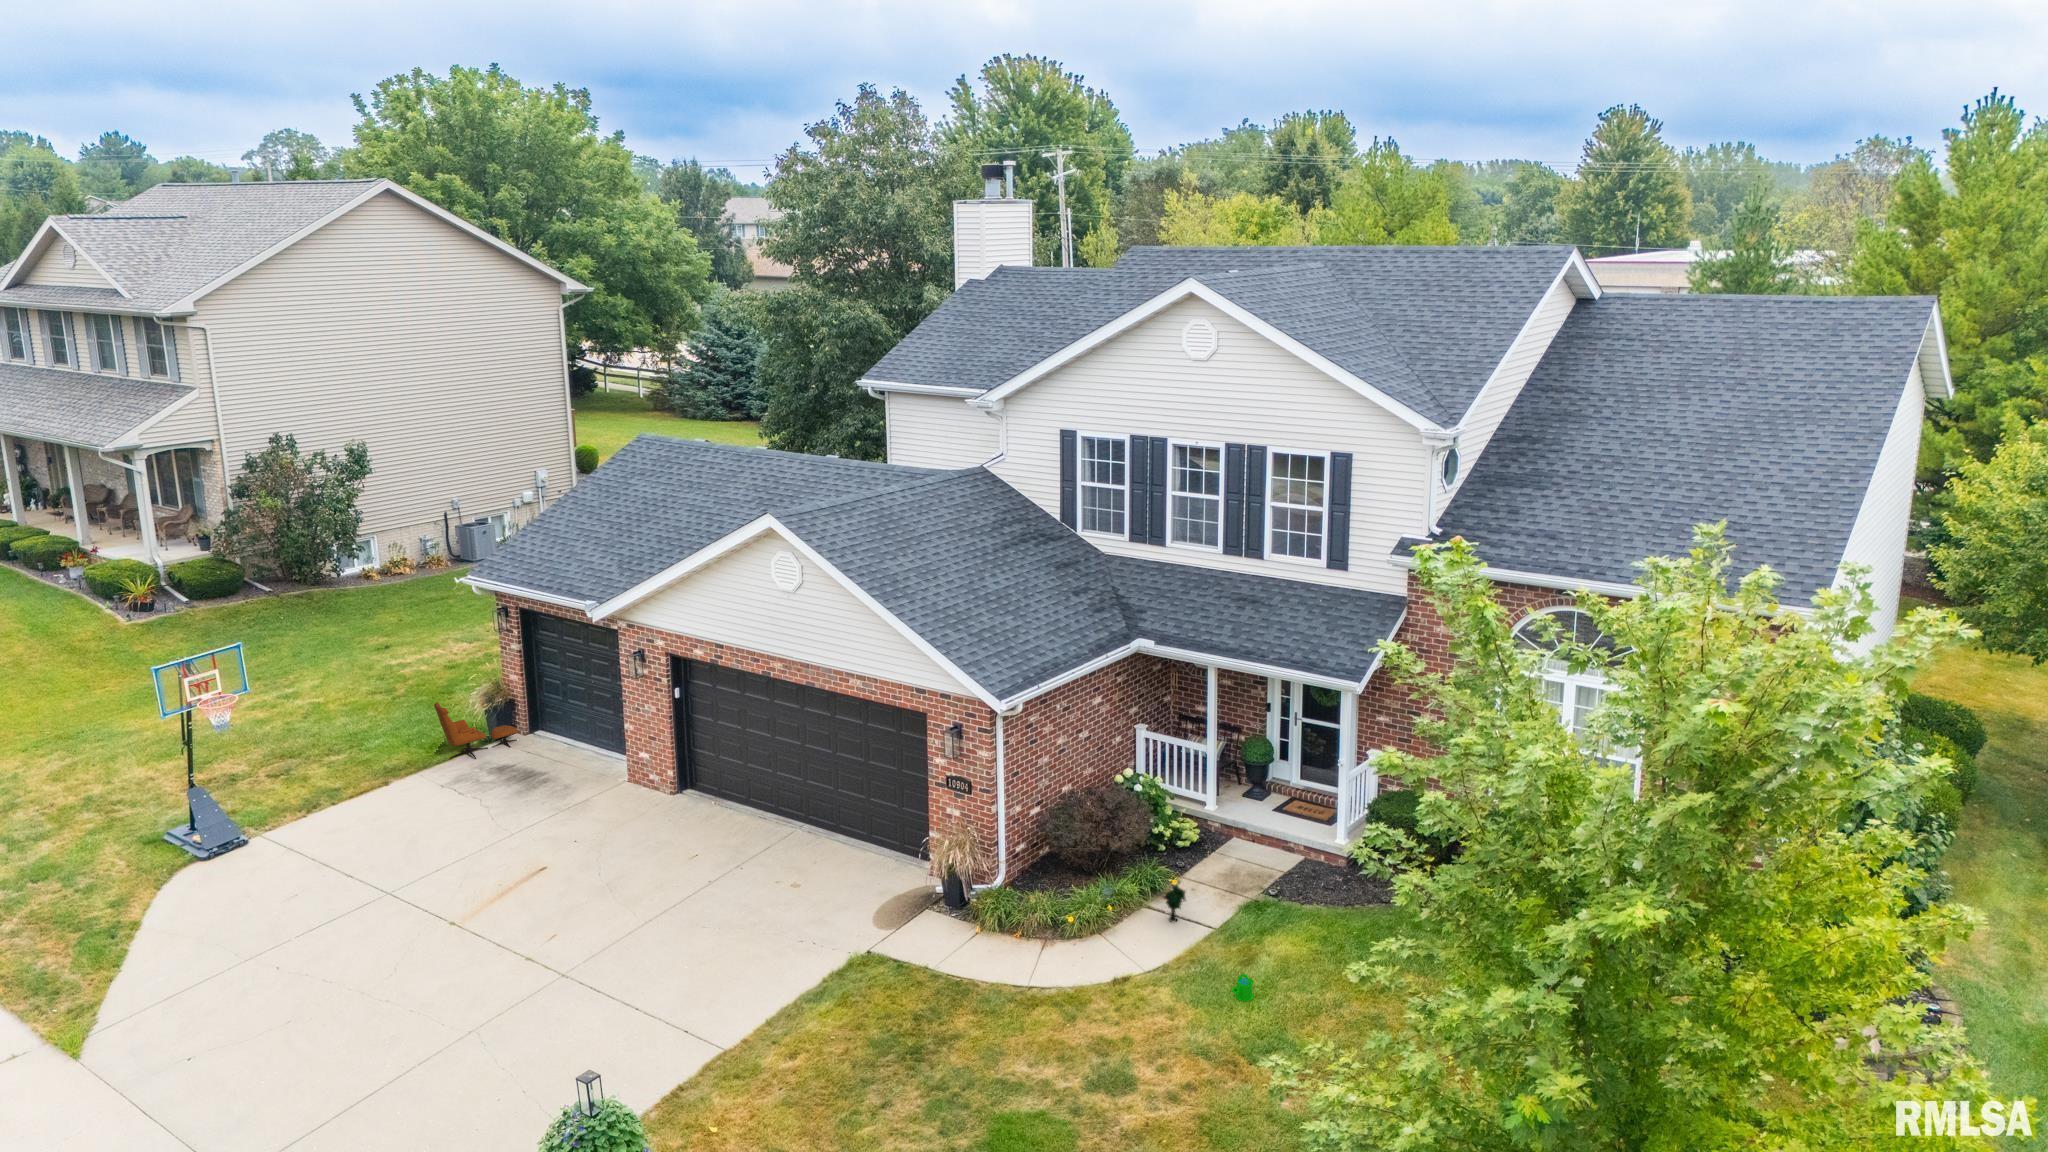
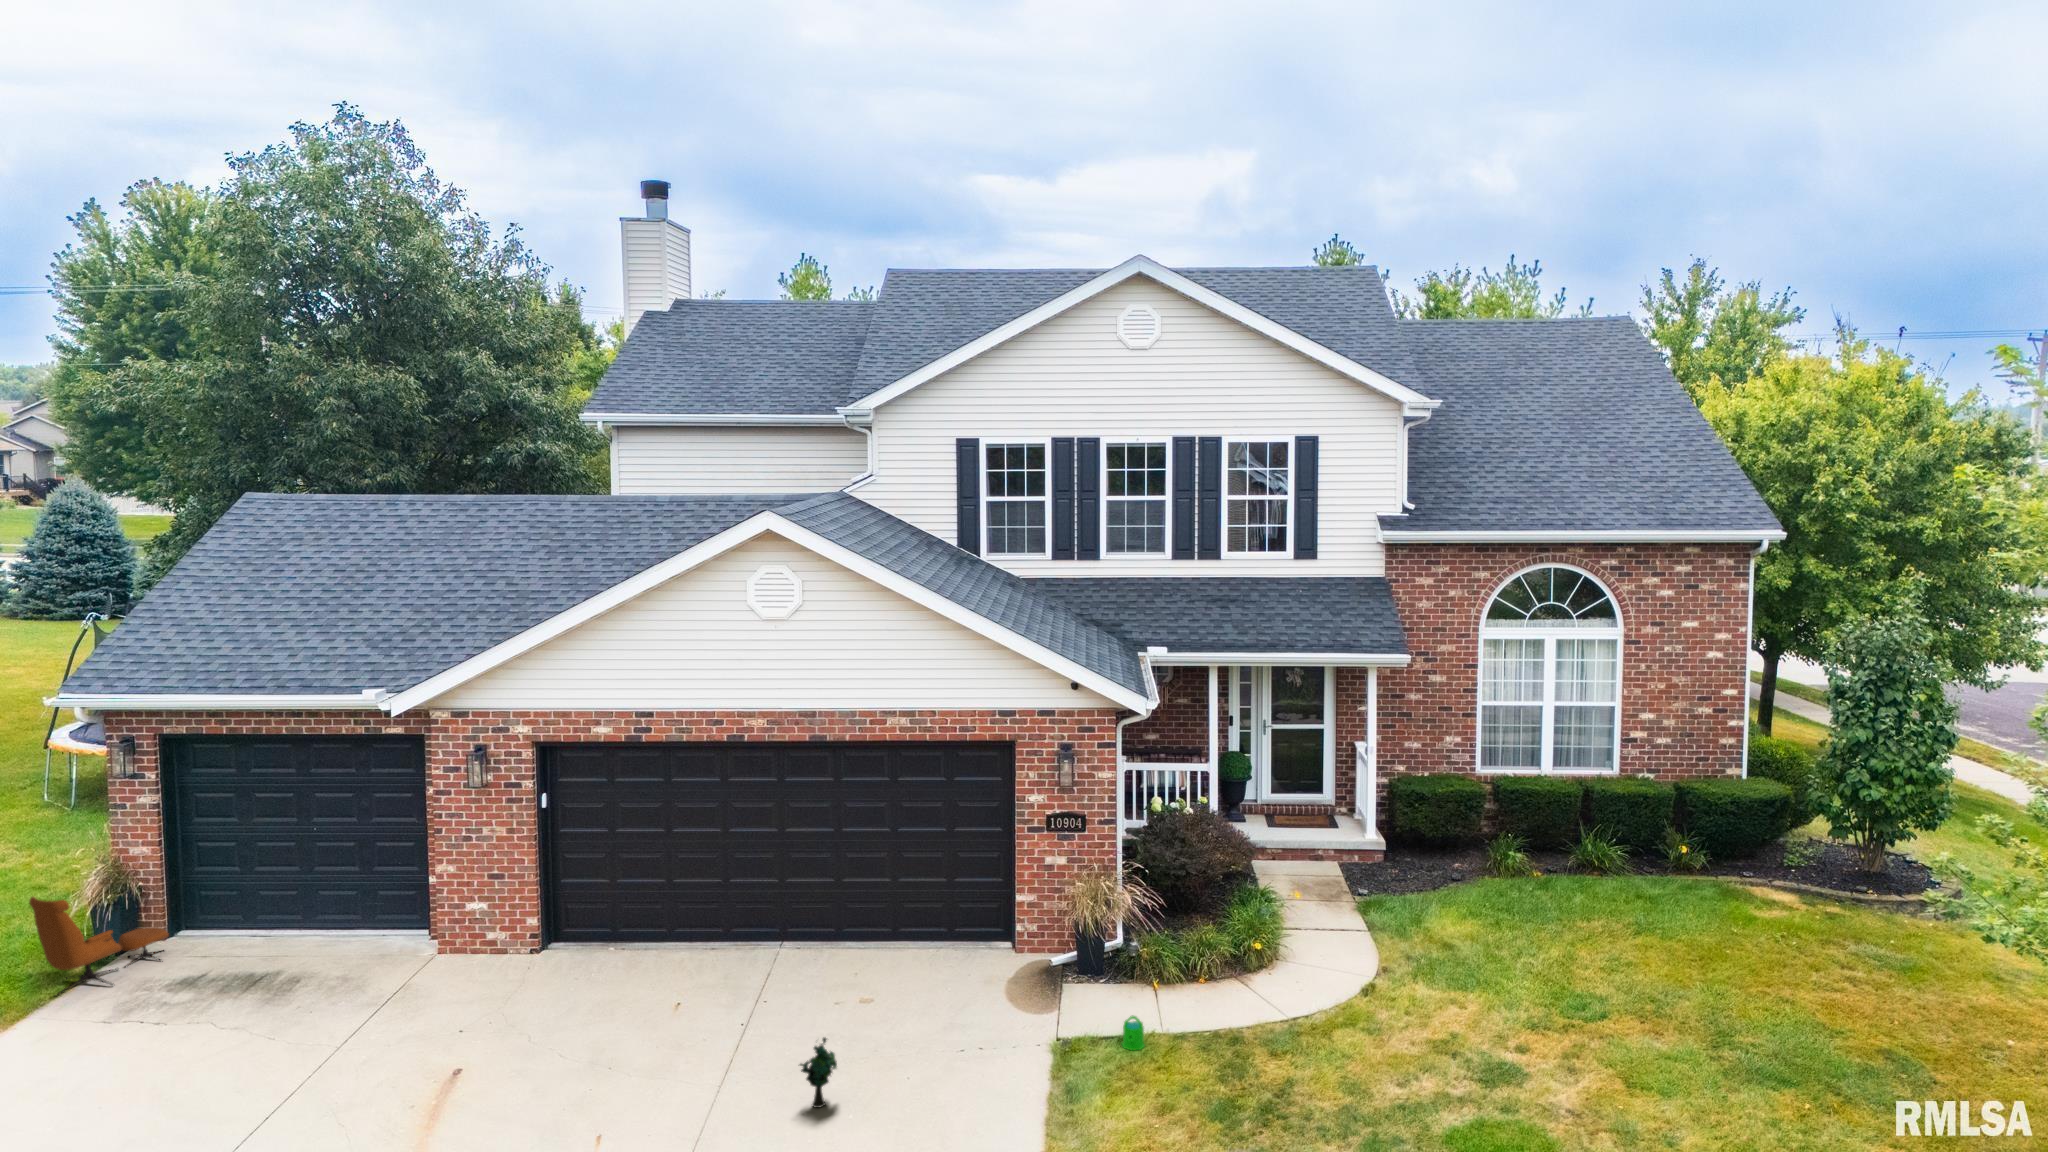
decorative plant: present [1163,881,1186,922] -> present [800,1038,837,1108]
watering can: present [1232,974,1254,1001] -> present [1122,1016,1145,1050]

